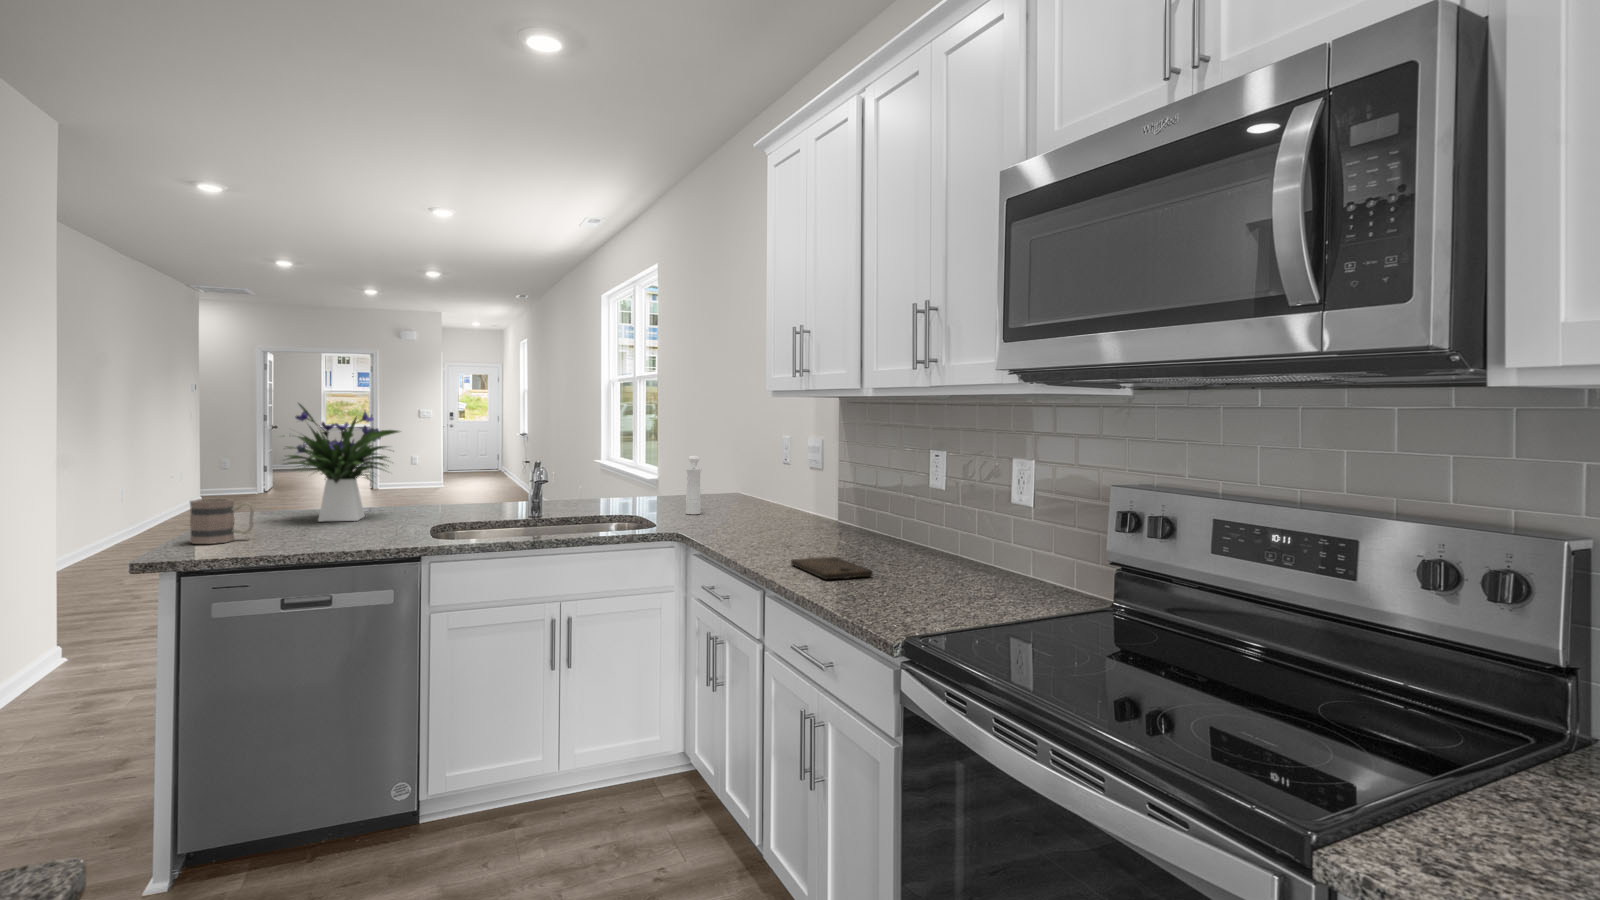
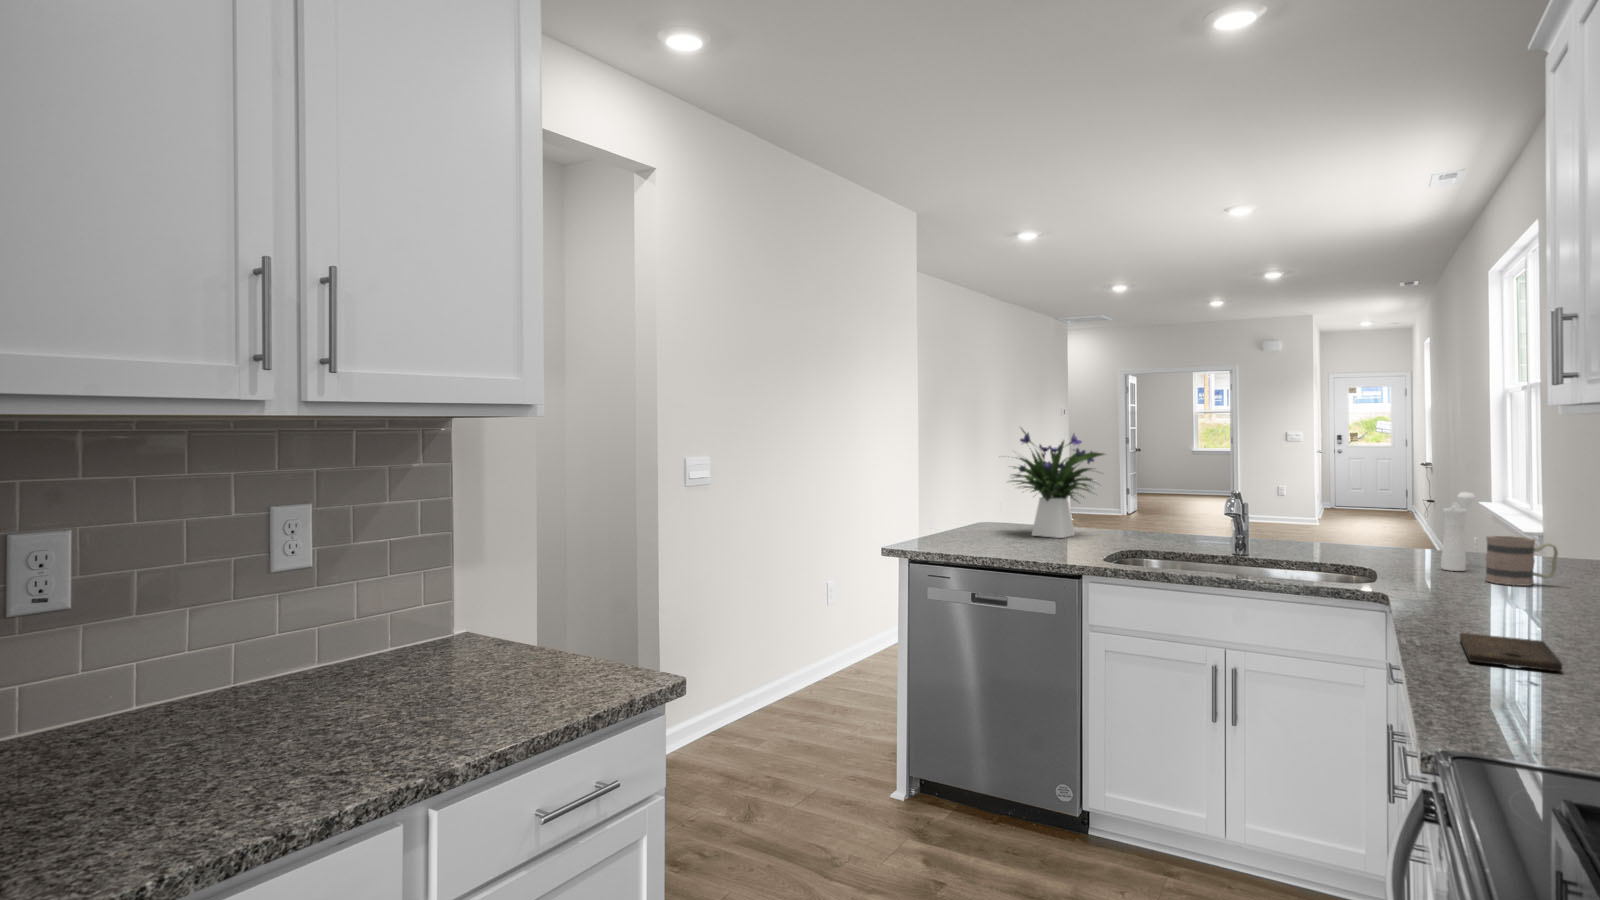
mug: present [190,498,254,544] -> present [1485,536,1558,586]

